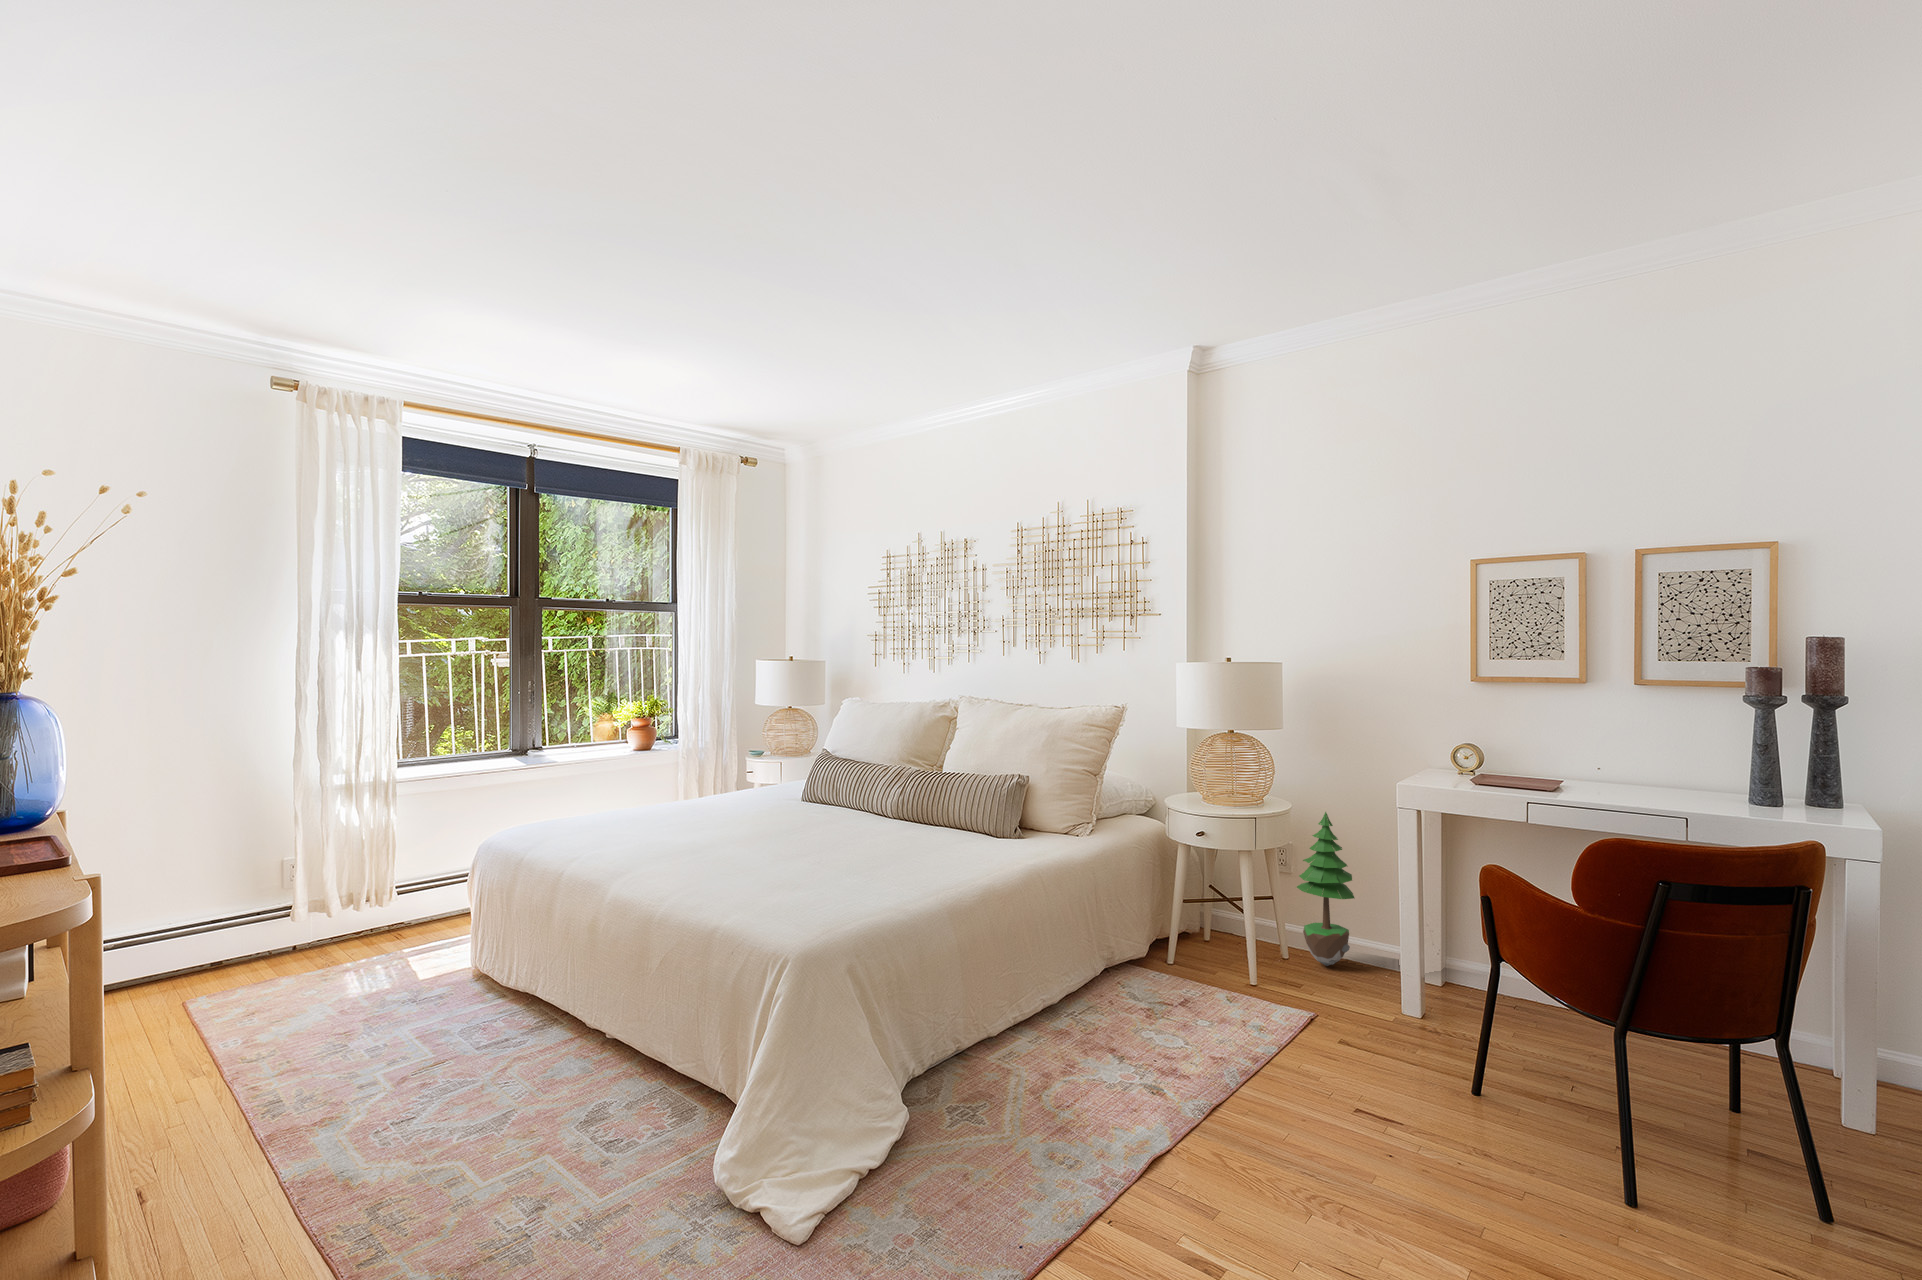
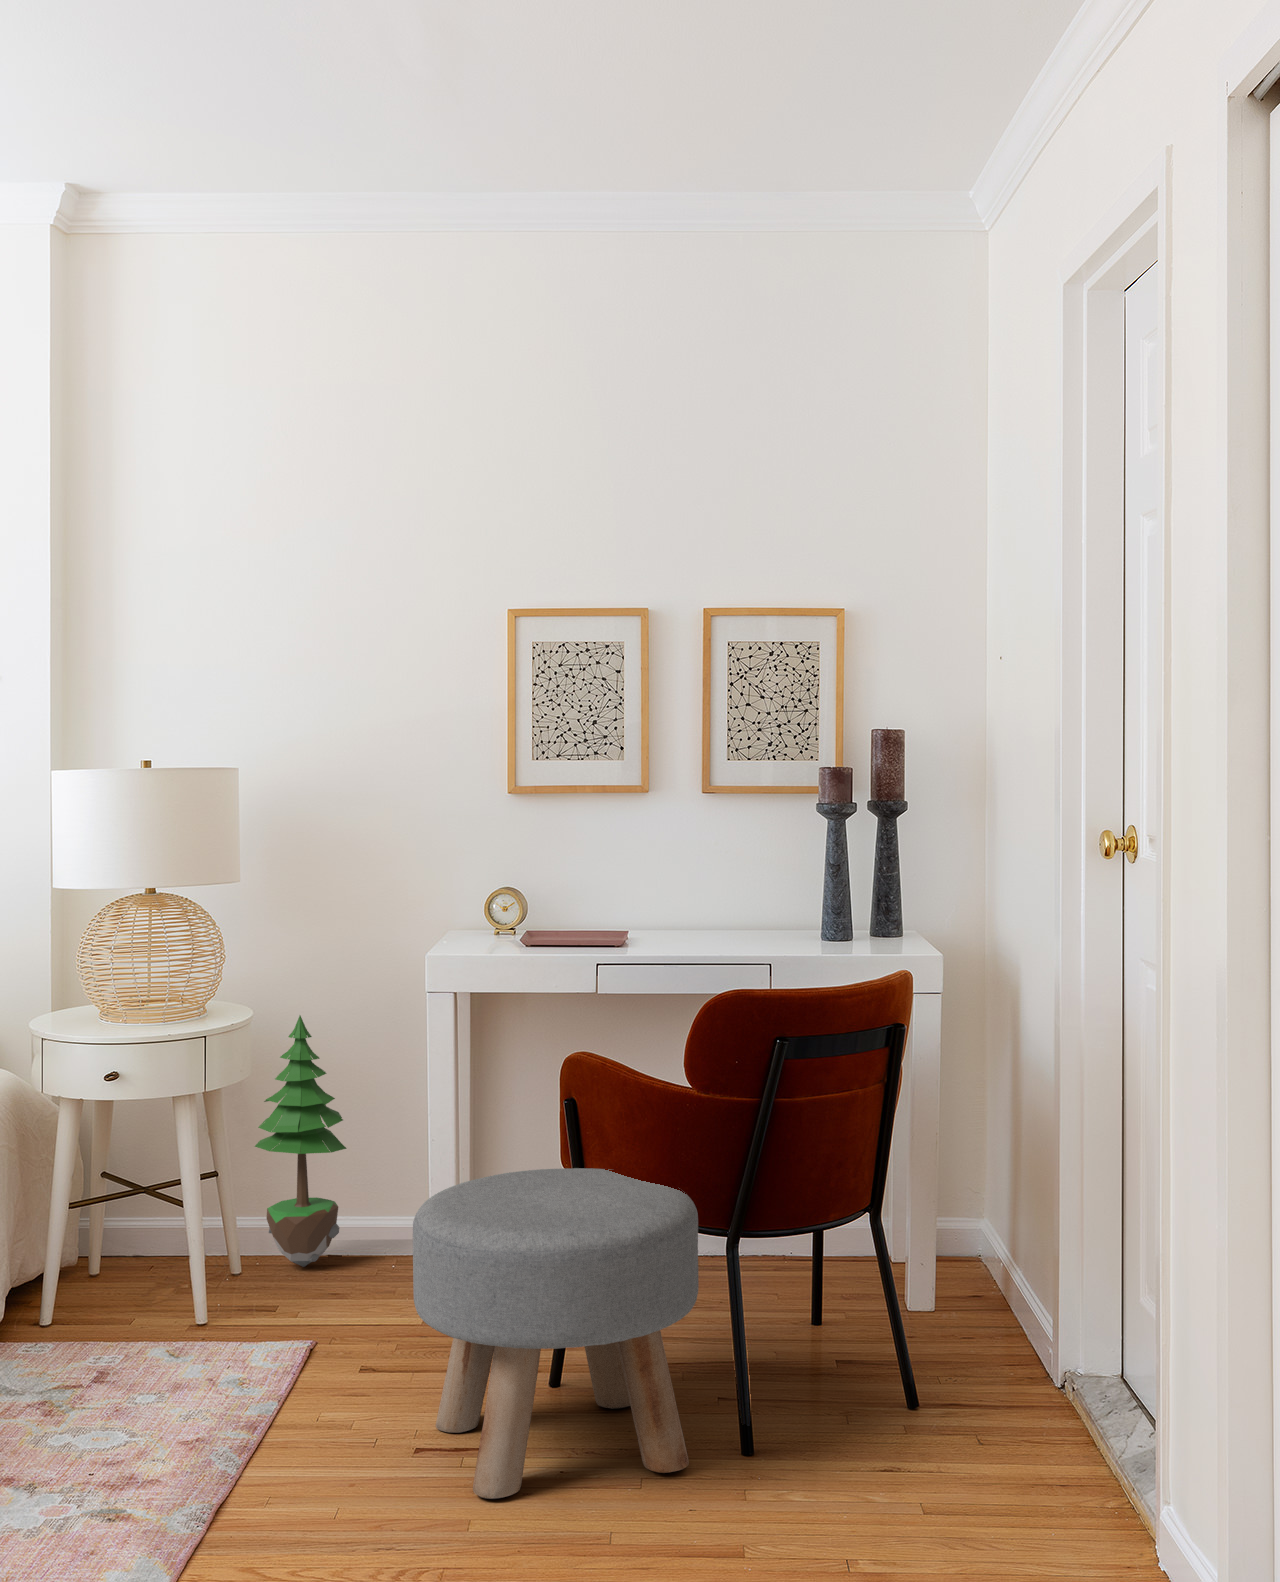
ottoman: none [1349,940,1574,1191] -> present [413,1168,699,1499]

